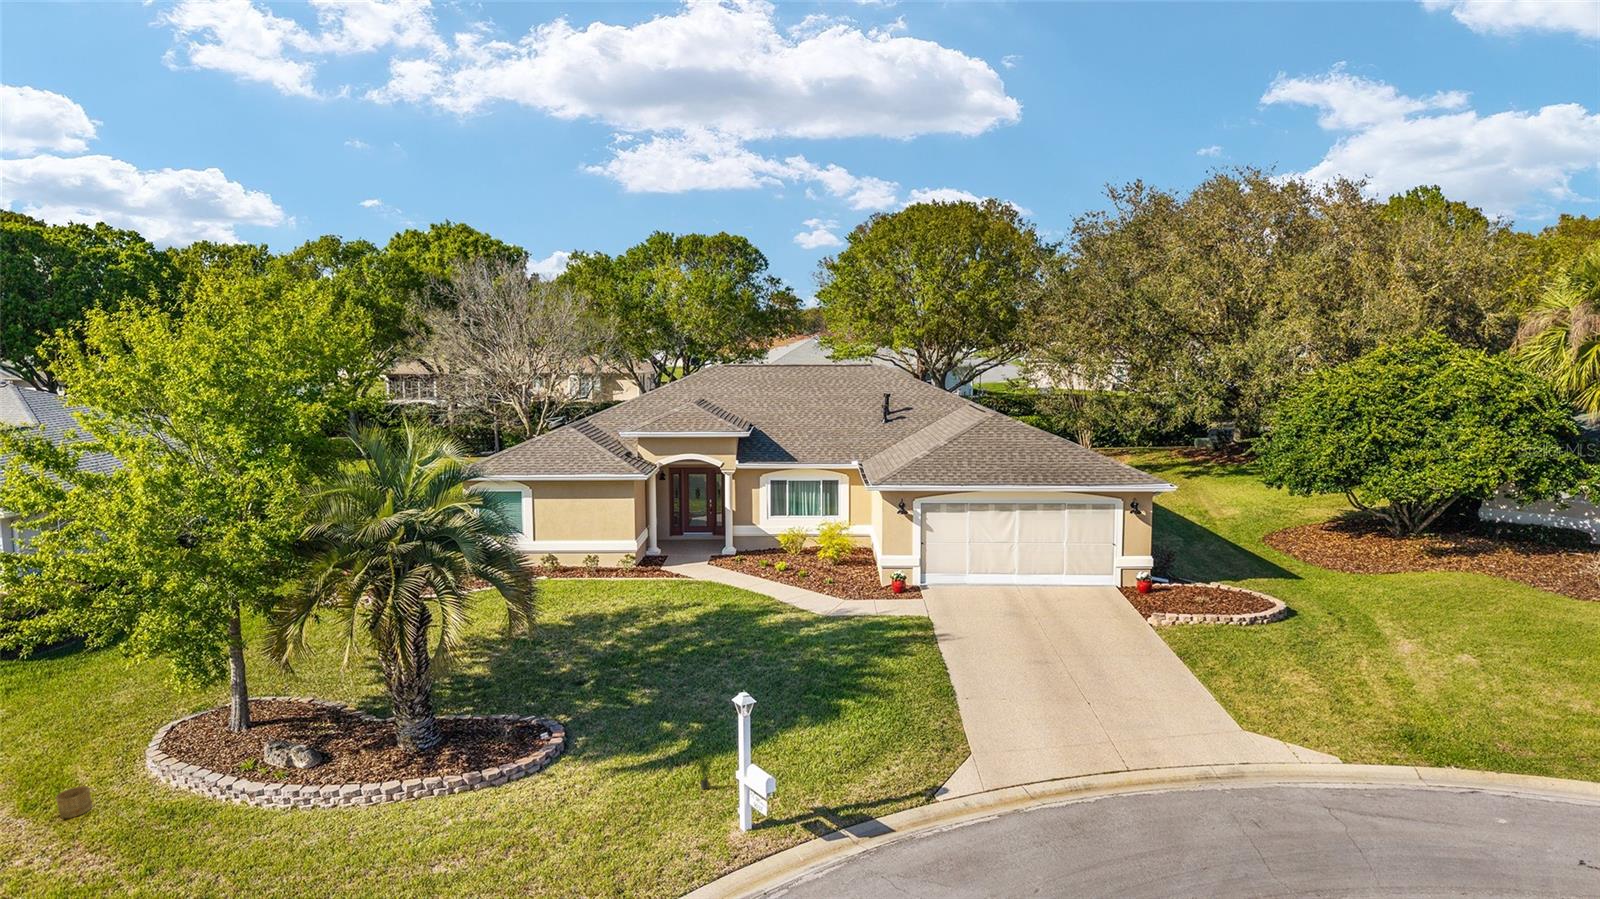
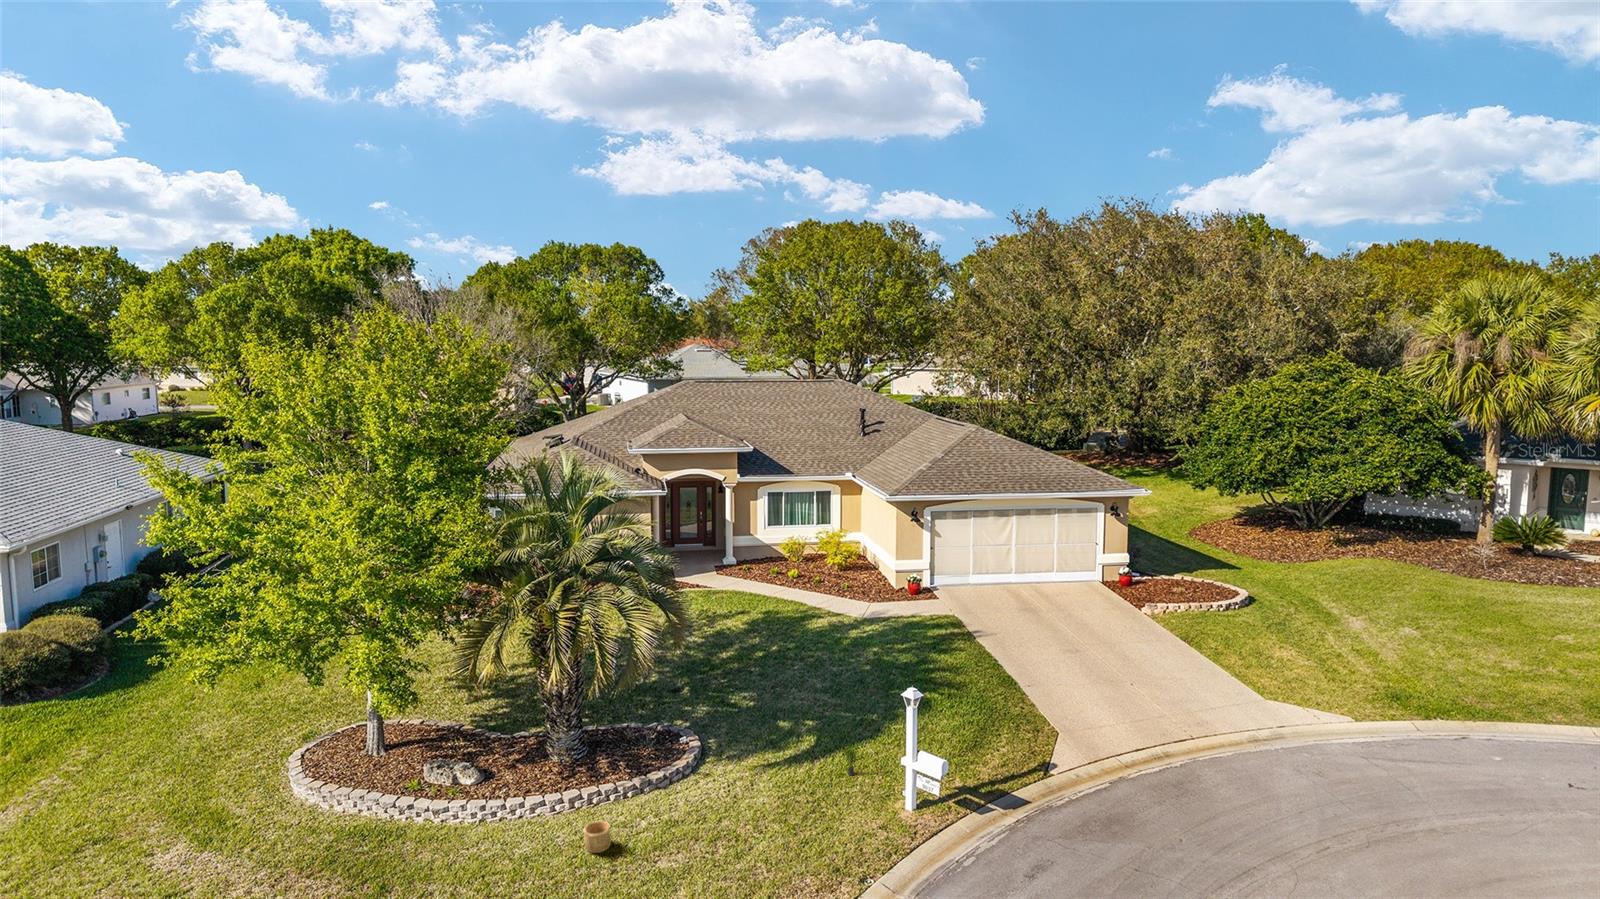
wooden bucket: present [55,786,92,818] -> present [584,821,611,853]

